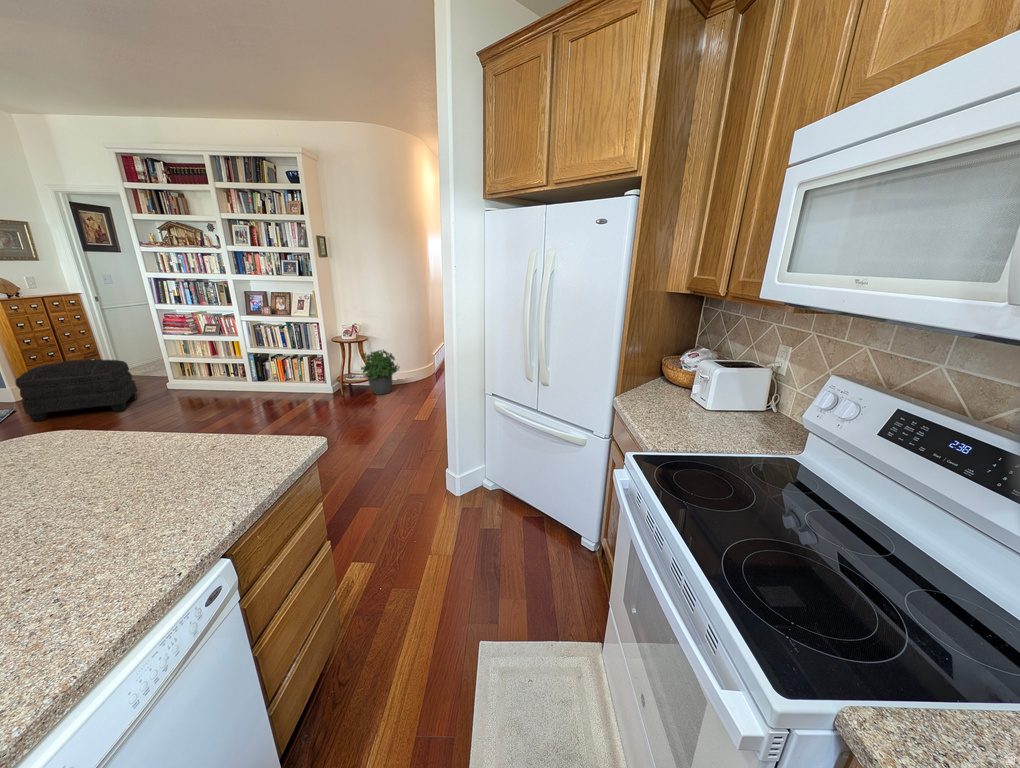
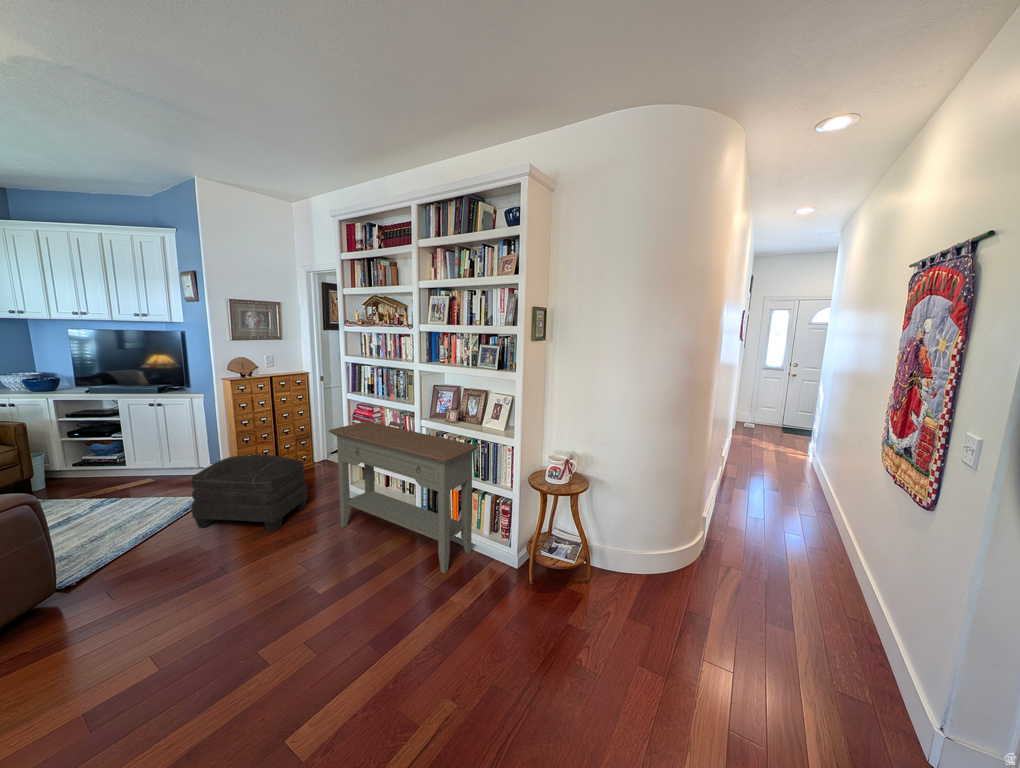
console table: none [159,323,299,403] -> present [328,421,478,573]
potted plant: present [361,350,400,395] -> none [570,508,645,600]

